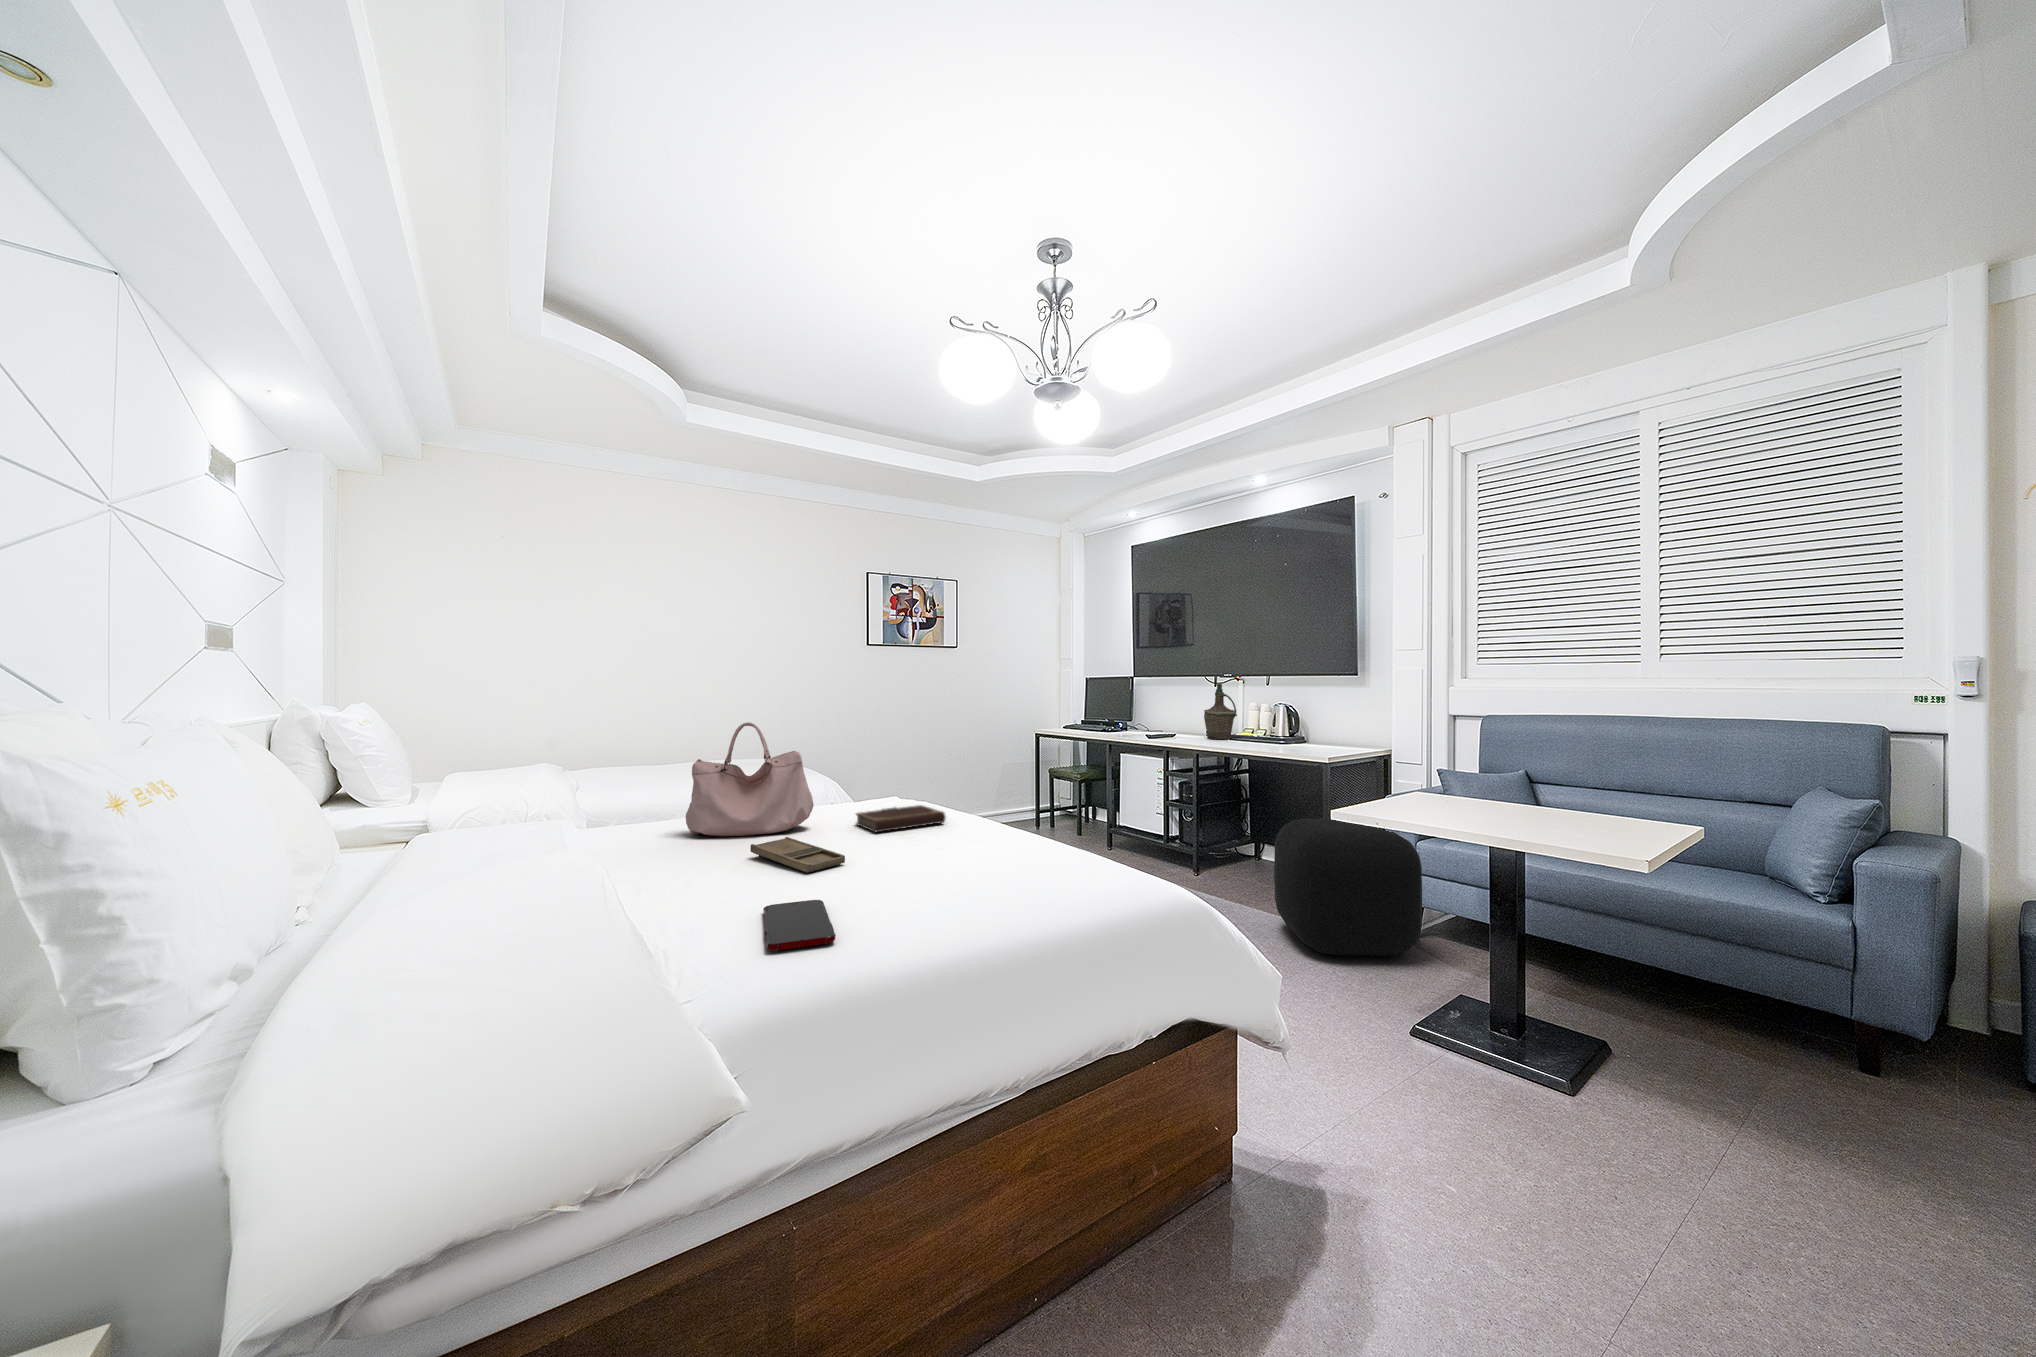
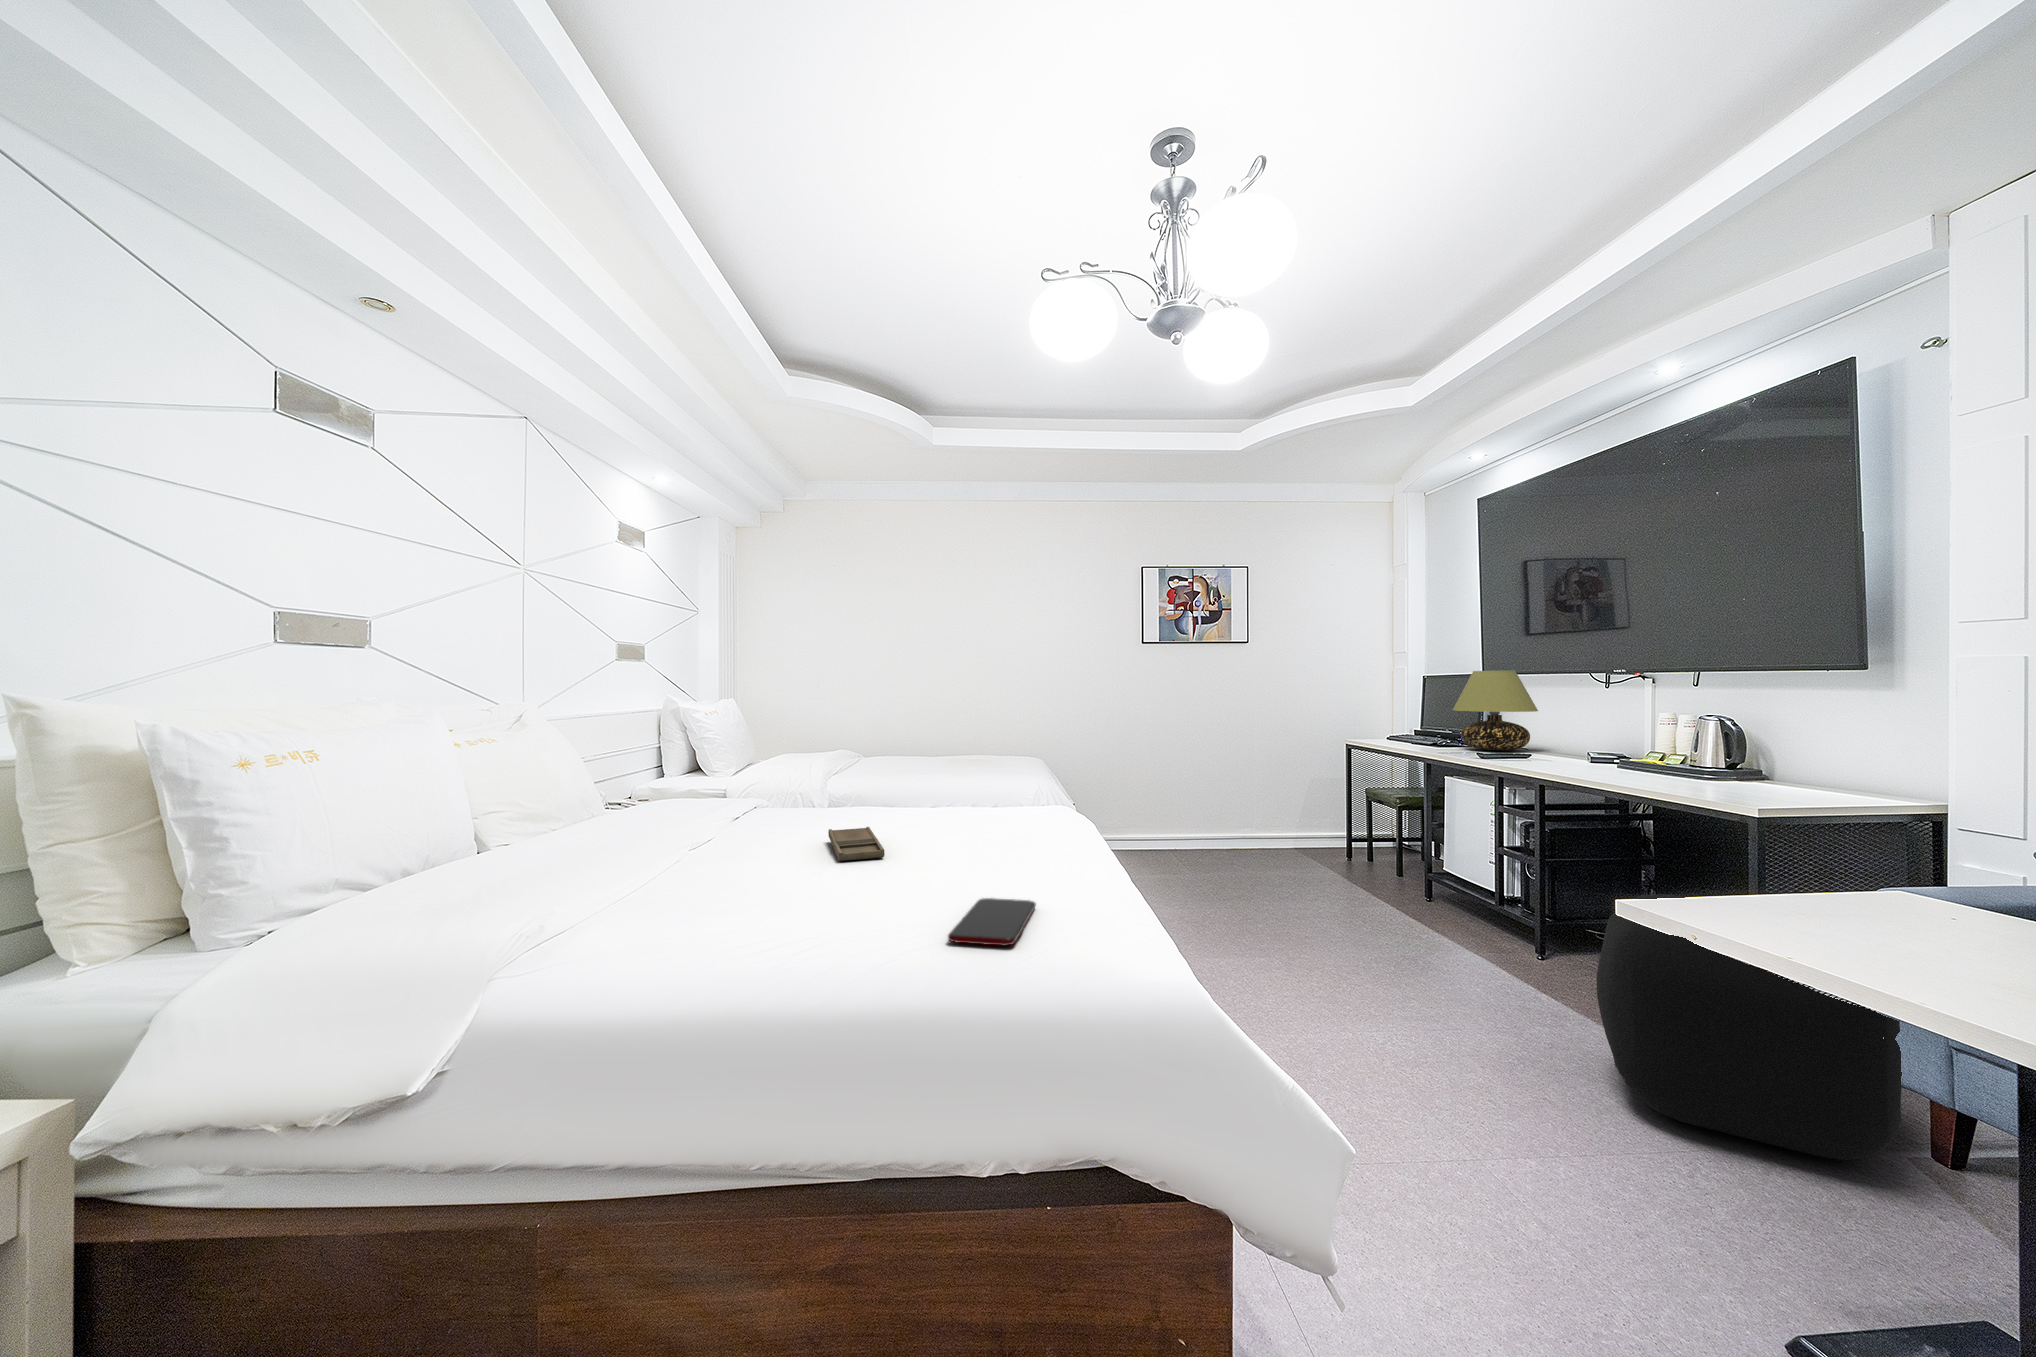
table lamp: none [1121,674,1174,732] -> present [1453,671,1538,751]
bottle: present [1204,683,1237,739] -> none [1570,682,1630,765]
handbag: present [686,722,814,836] -> none [824,715,929,823]
notebook: present [856,805,945,832] -> none [969,811,1052,834]
smartphone: present [763,900,835,950] -> present [948,898,1036,946]

